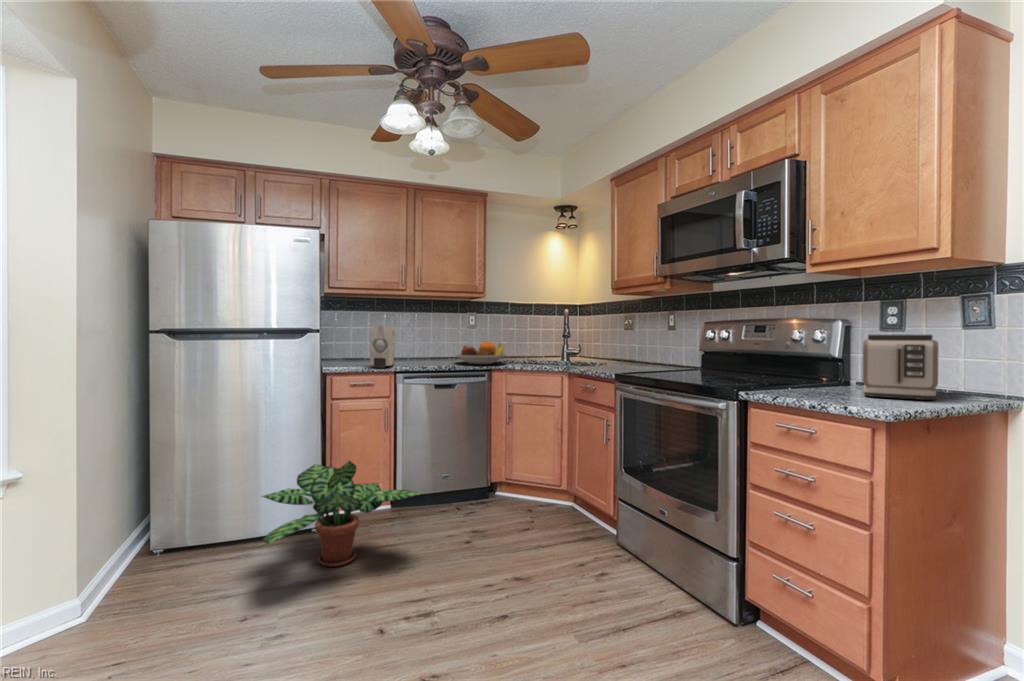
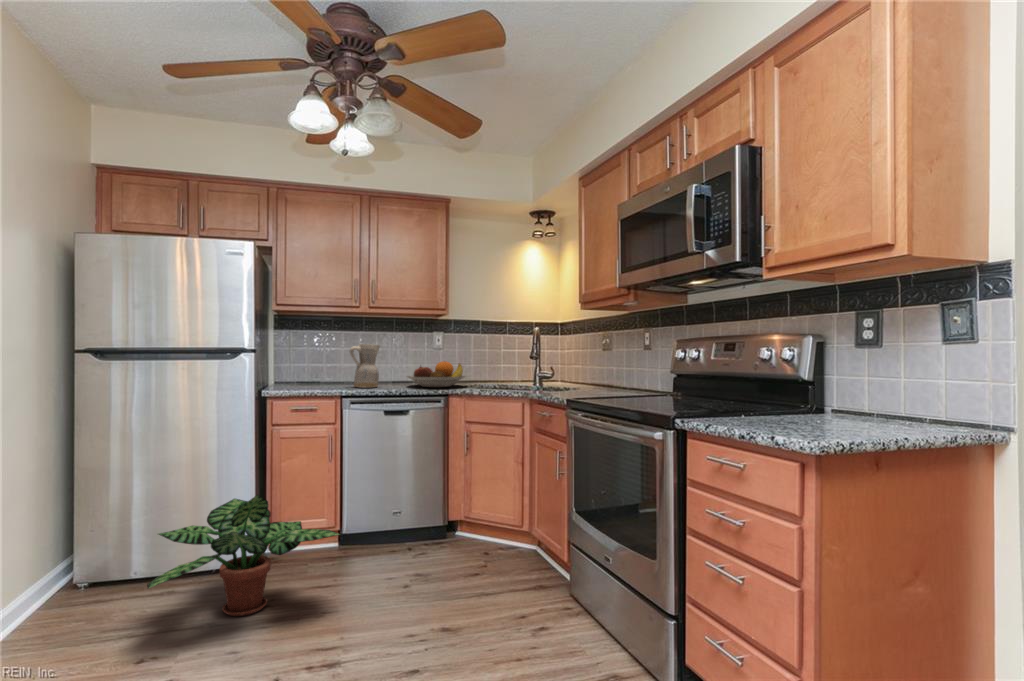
ceramic pitcher: none [406,325,431,365] -> present [350,344,380,388]
soap dispenser: present [370,326,395,368] -> none [304,344,336,391]
toaster: present [863,335,939,400] -> none [810,349,905,429]

